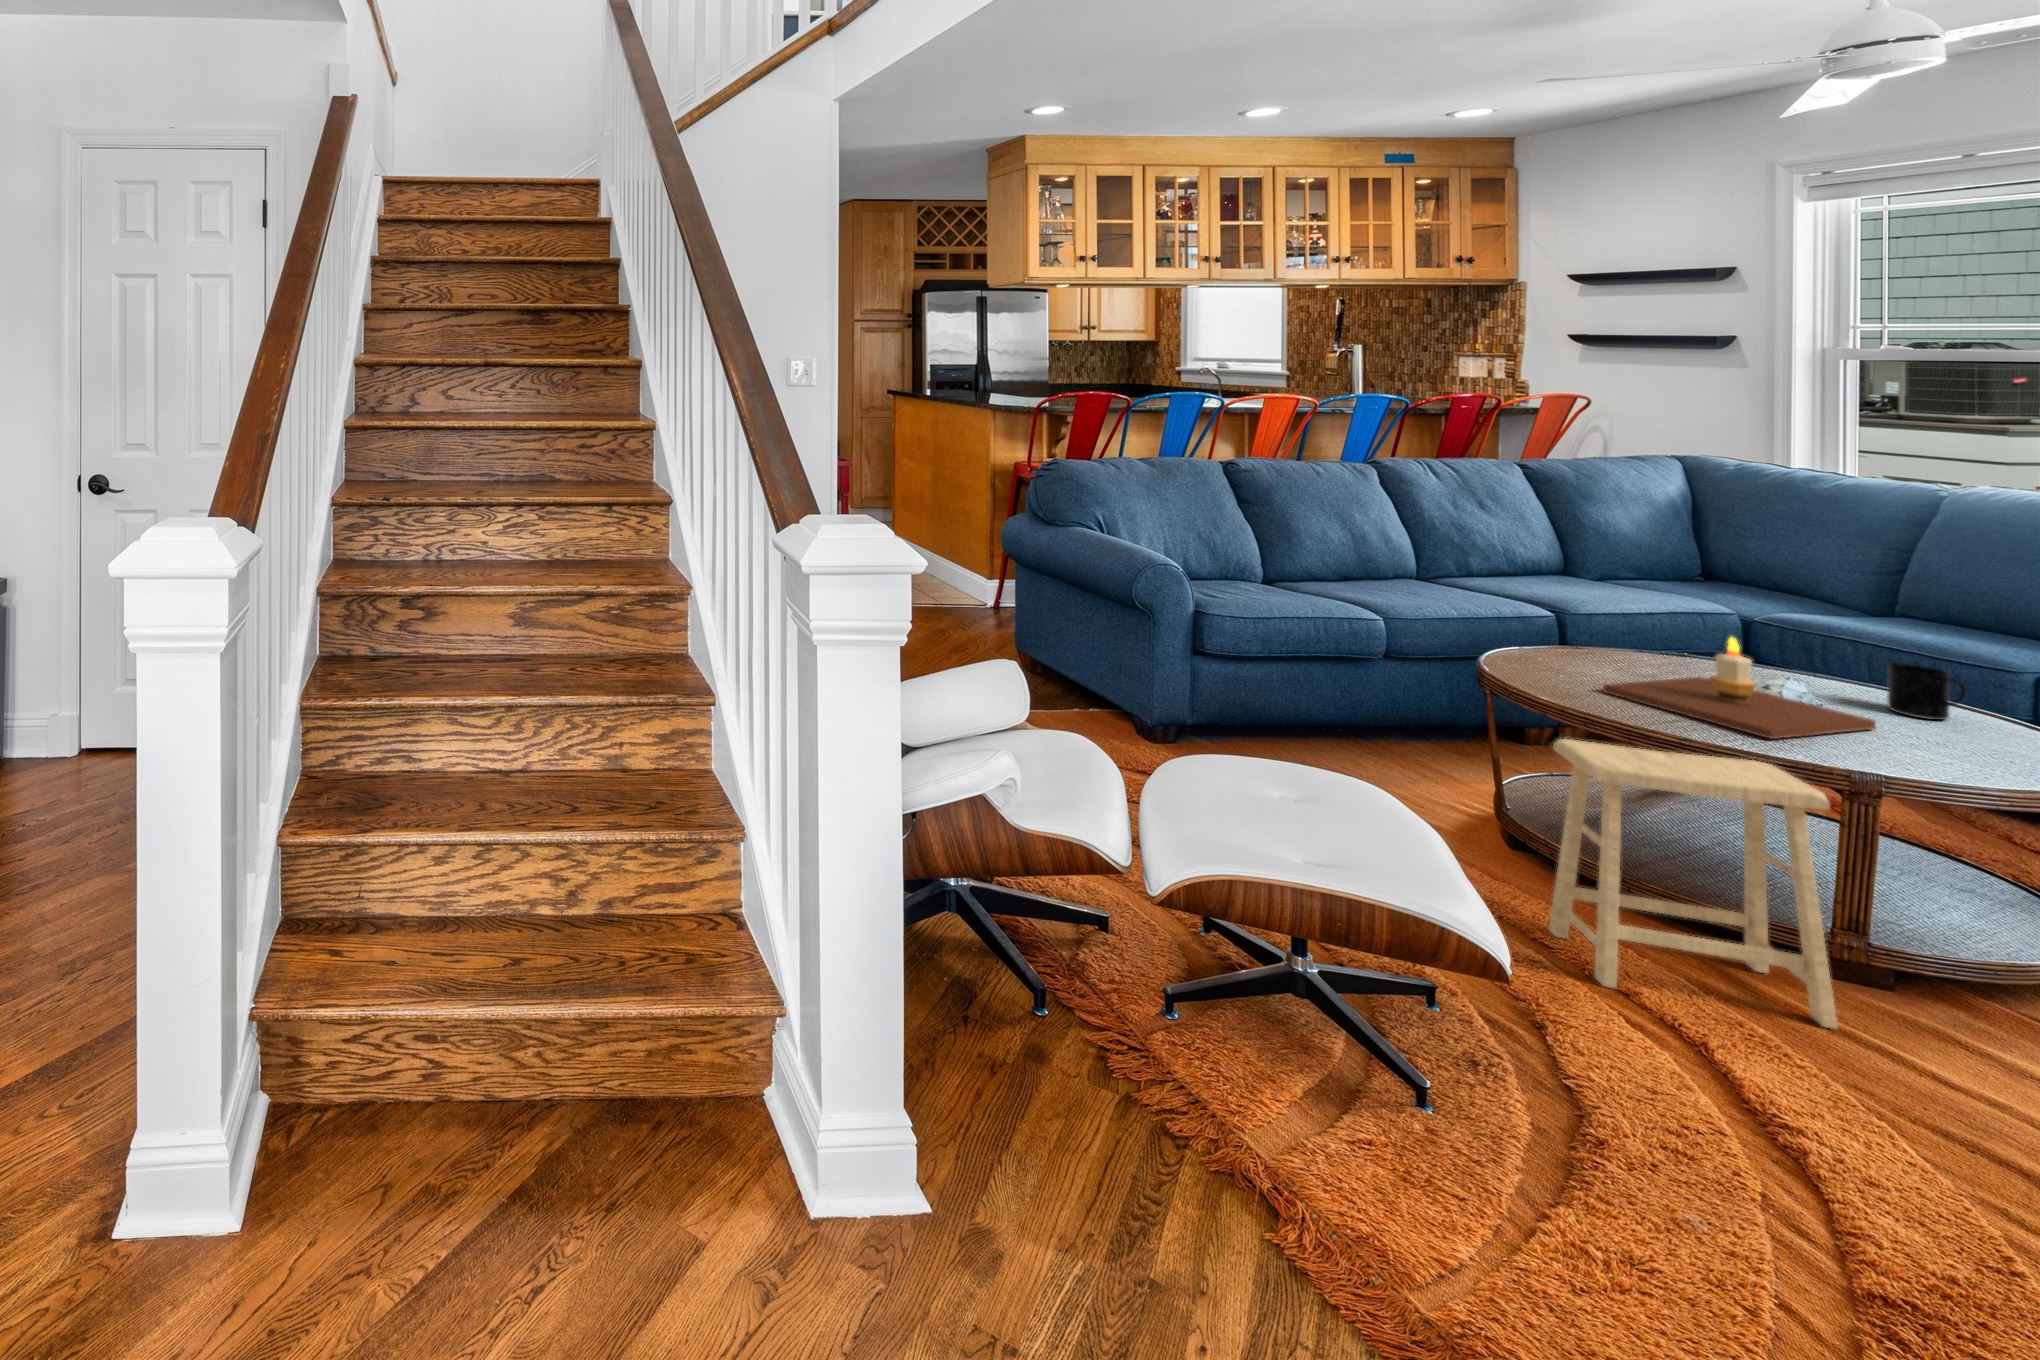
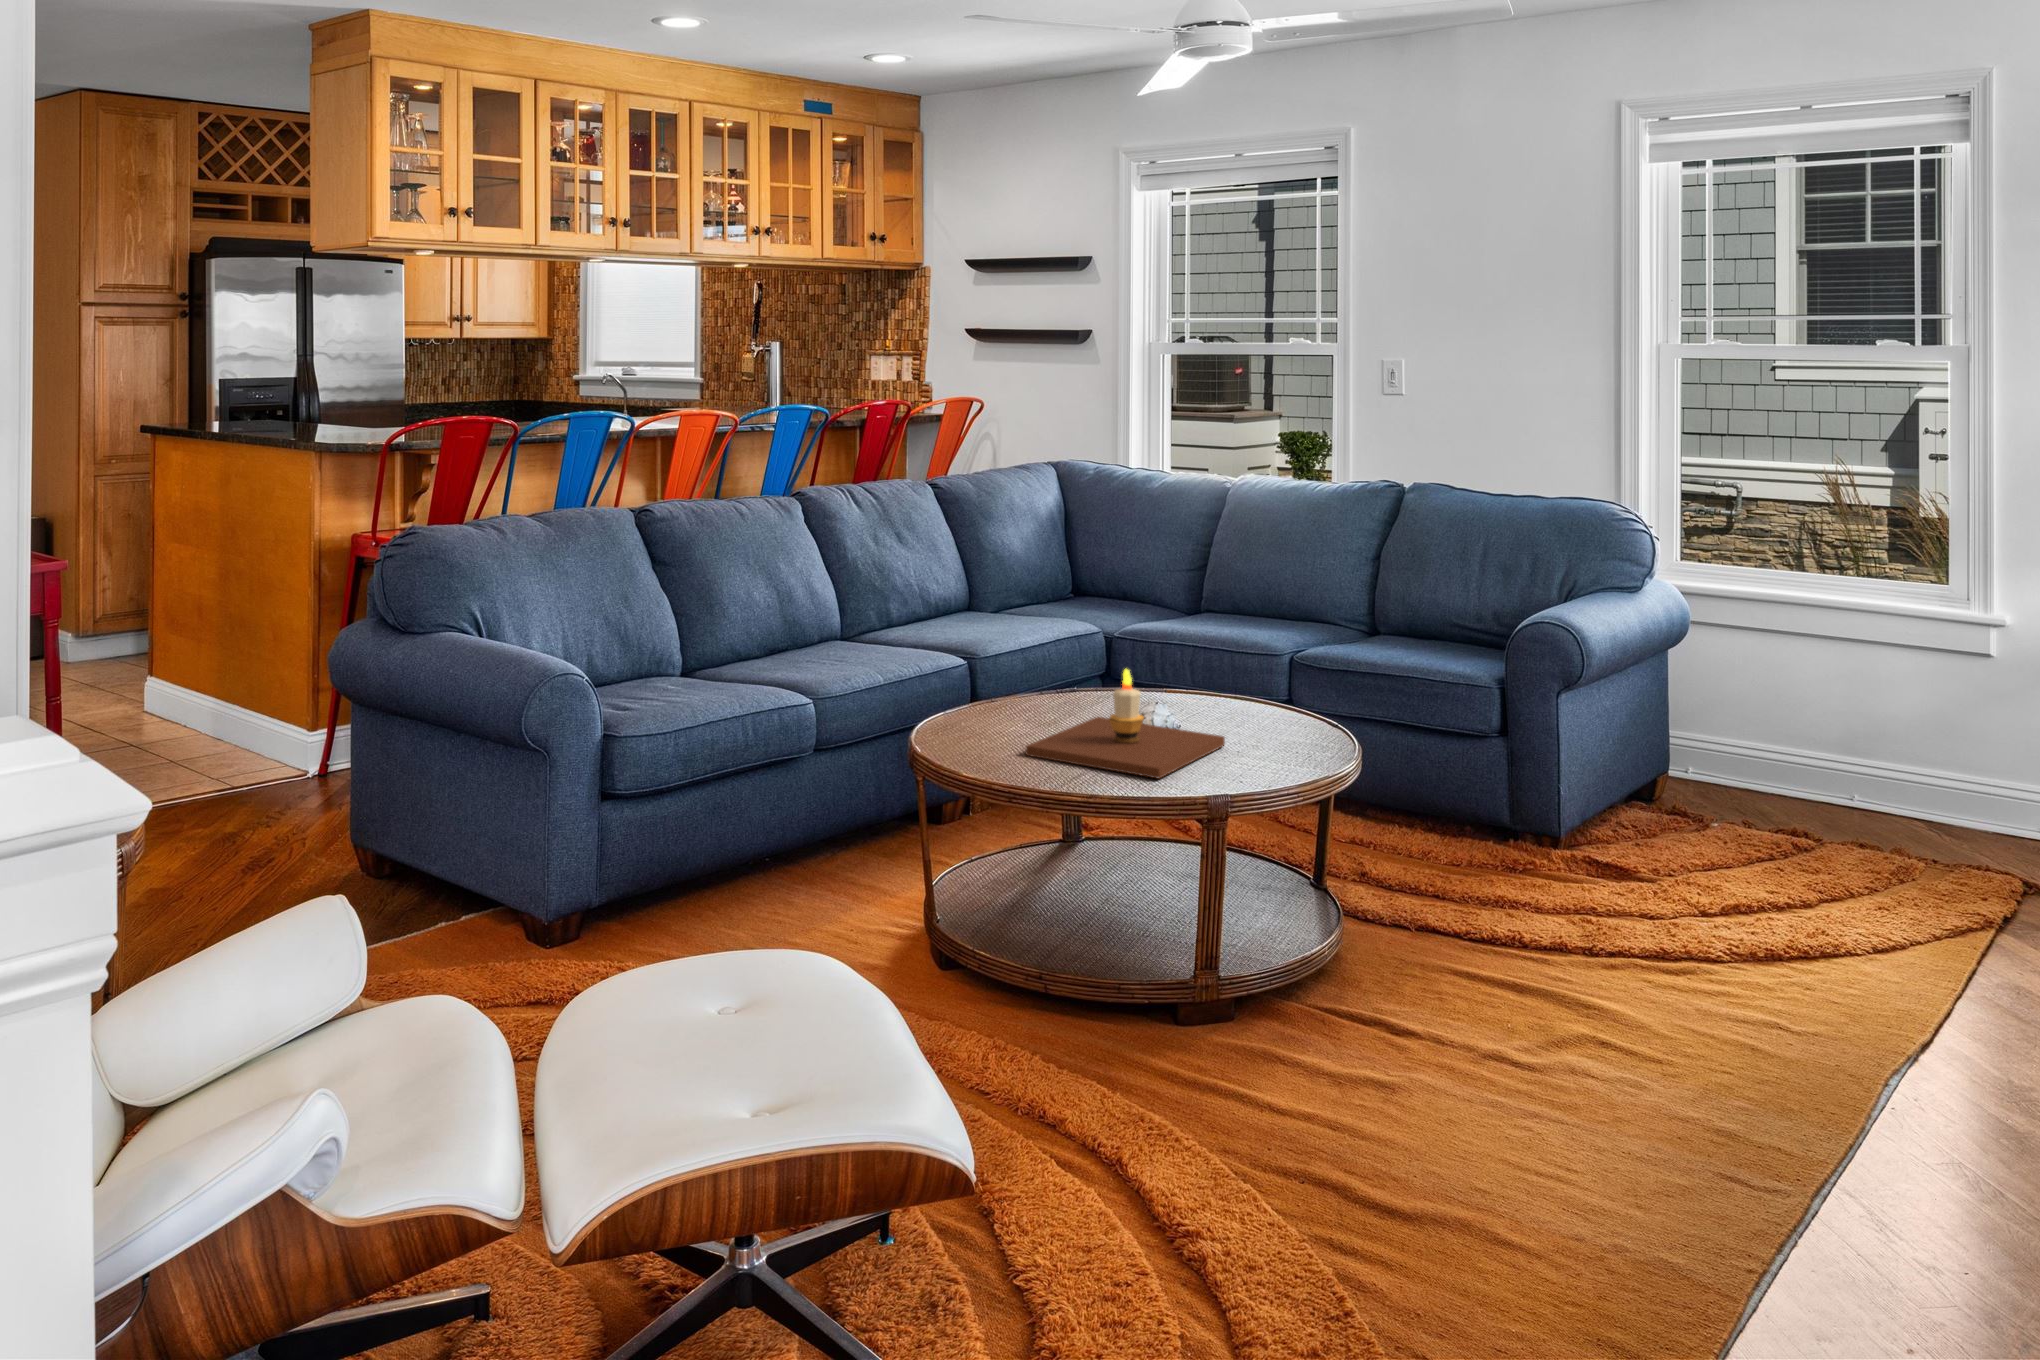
mug: present [1887,663,1966,720] -> none [1227,670,1277,725]
footstool: present [1548,739,1838,1029] -> none [987,809,1216,1125]

